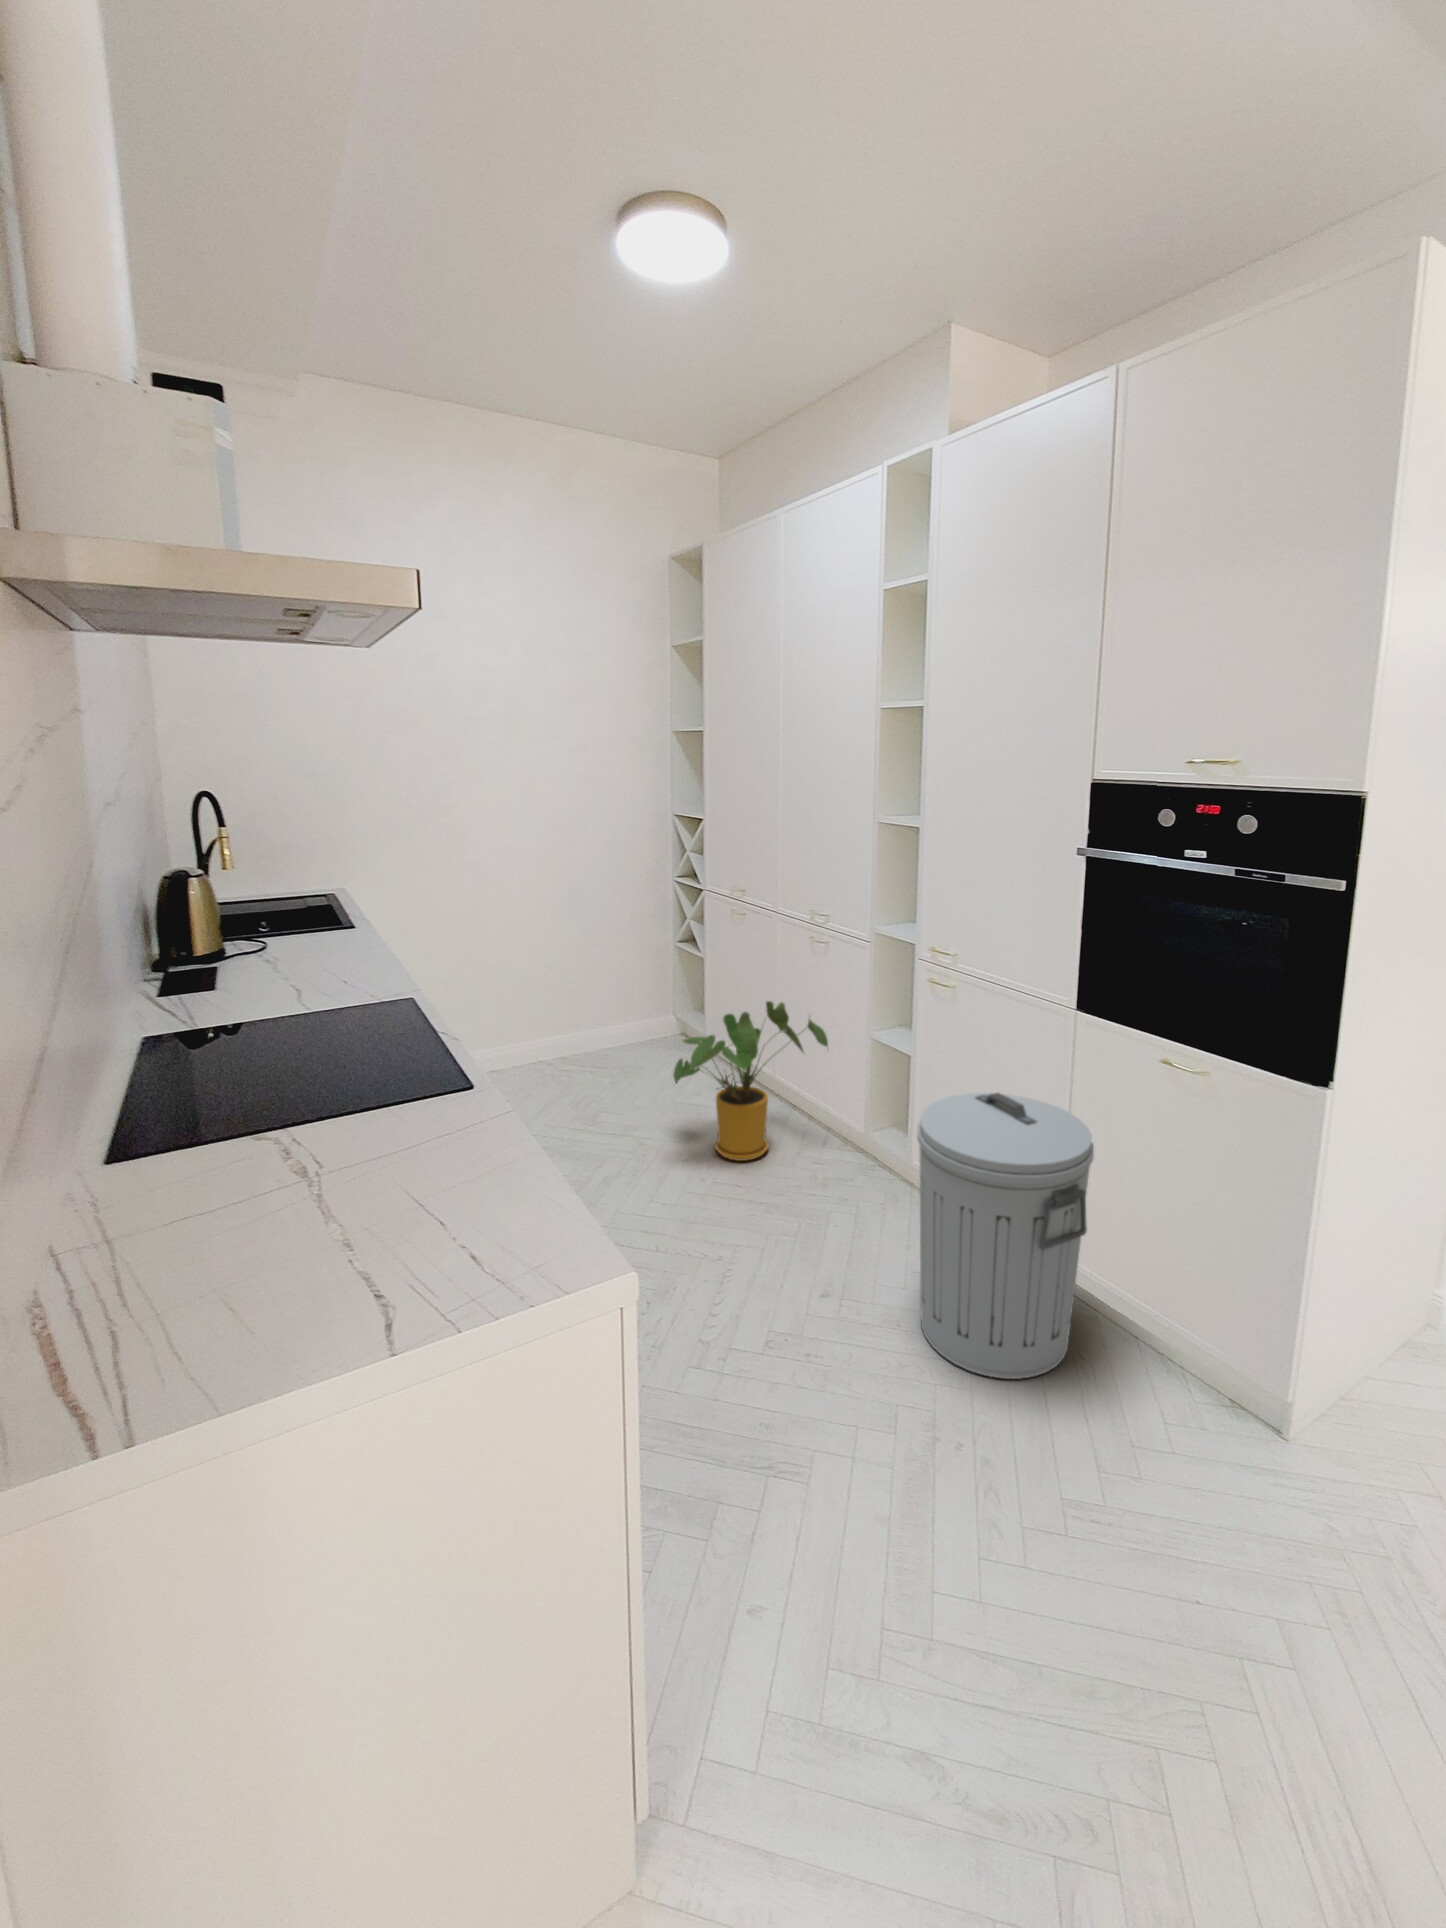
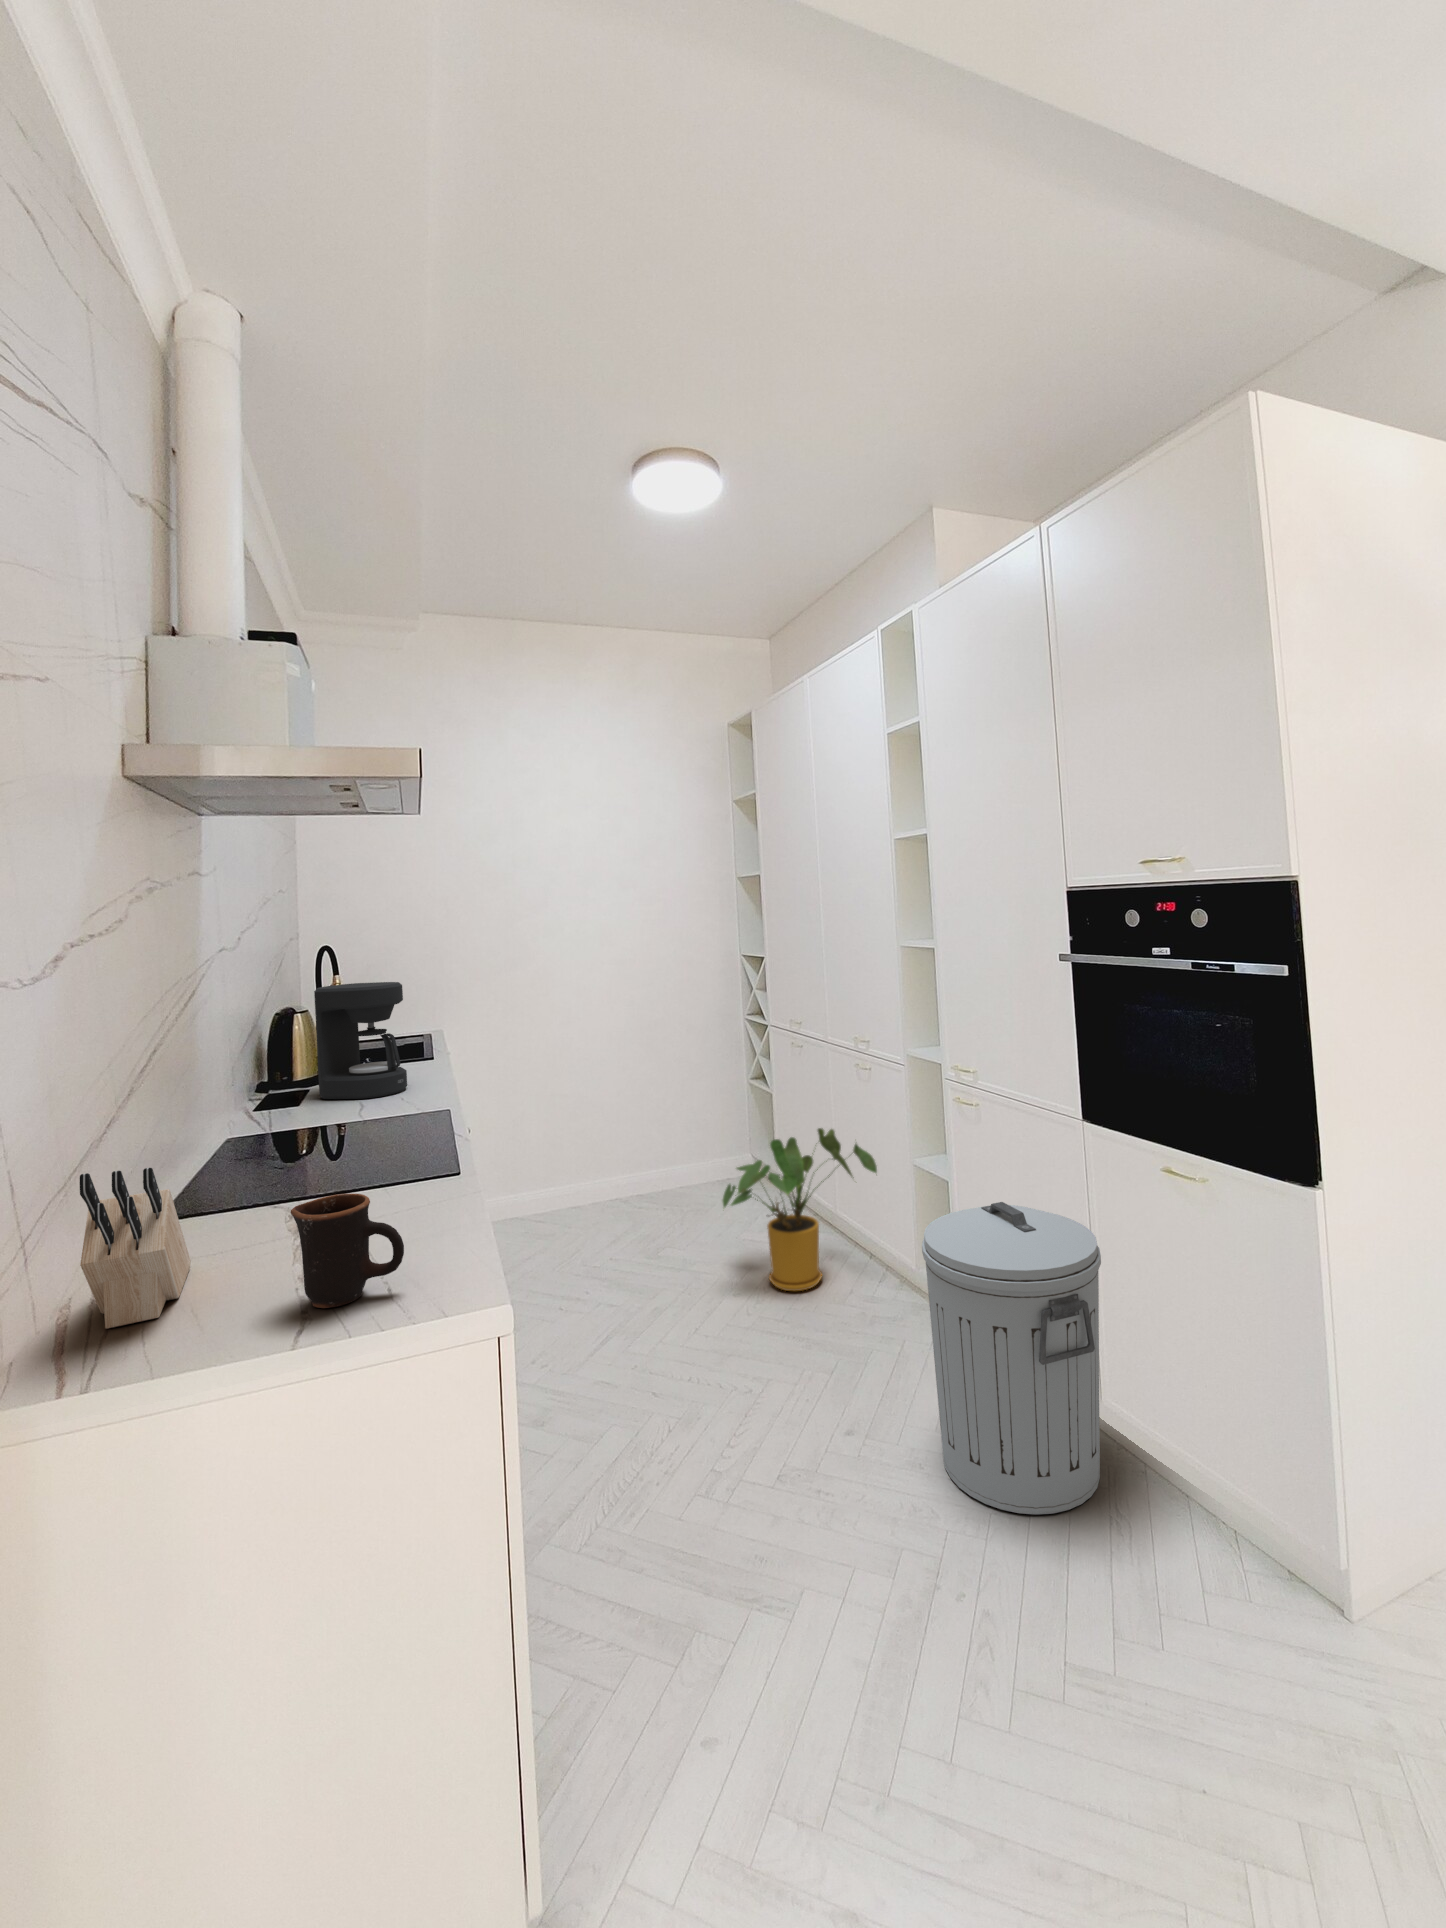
coffee maker: none [225,845,342,980] -> present [314,982,407,1099]
knife block: none [71,1145,195,1337] -> present [80,1168,191,1329]
mug: none [350,1155,491,1295] -> present [291,1193,404,1308]

